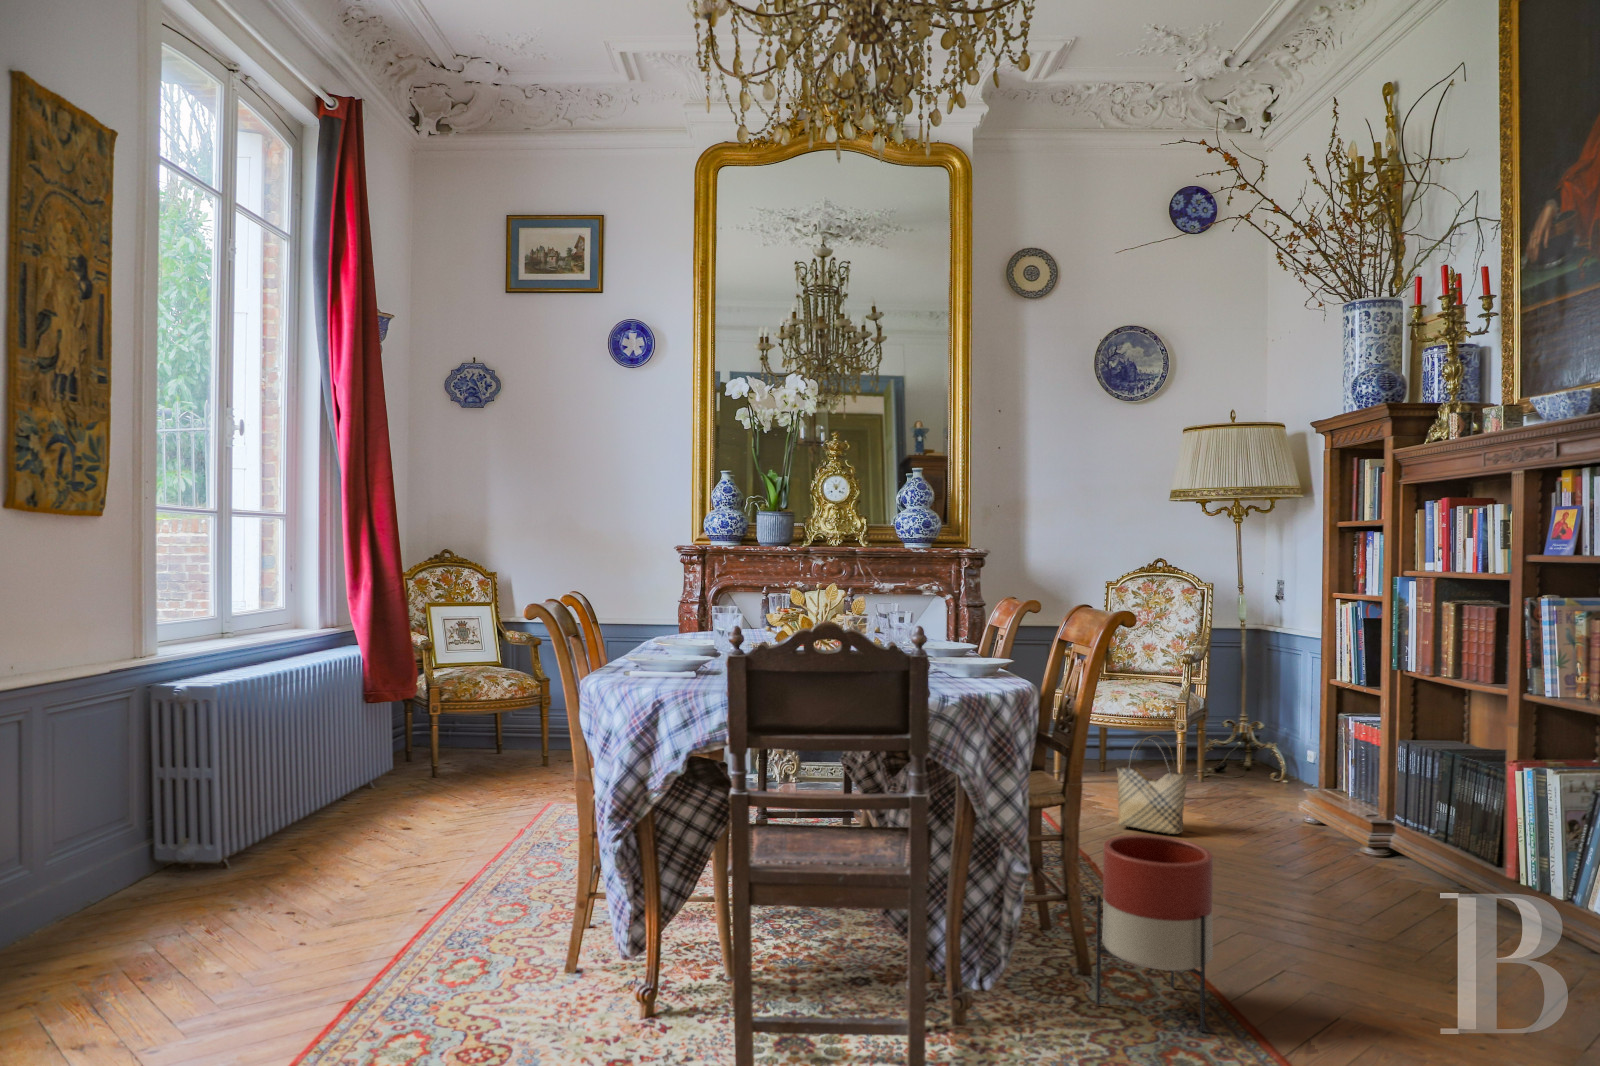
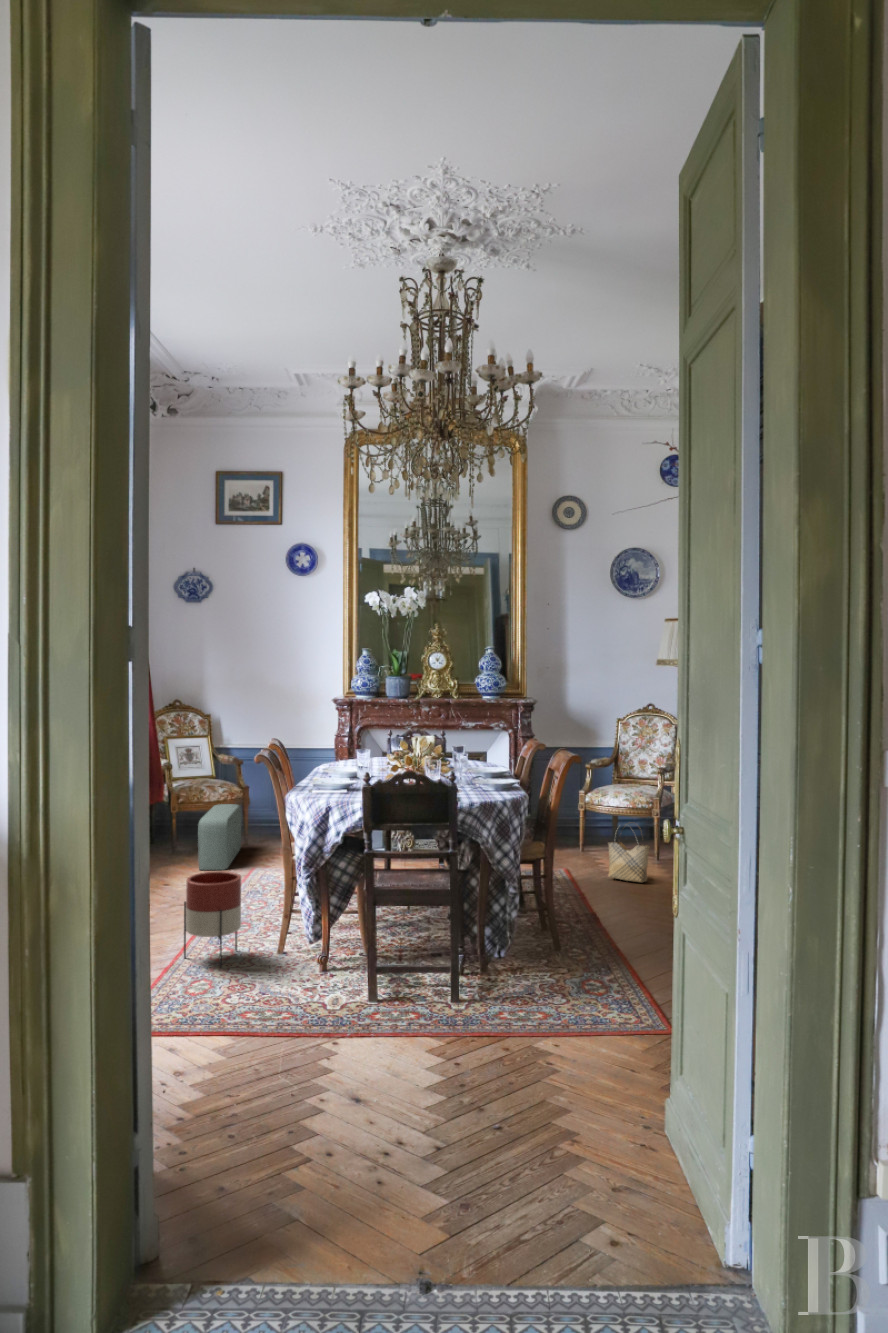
pouf: none [463,704,538,807] -> present [198,804,242,870]
planter: present [1096,835,1213,1032] -> present [184,871,241,967]

